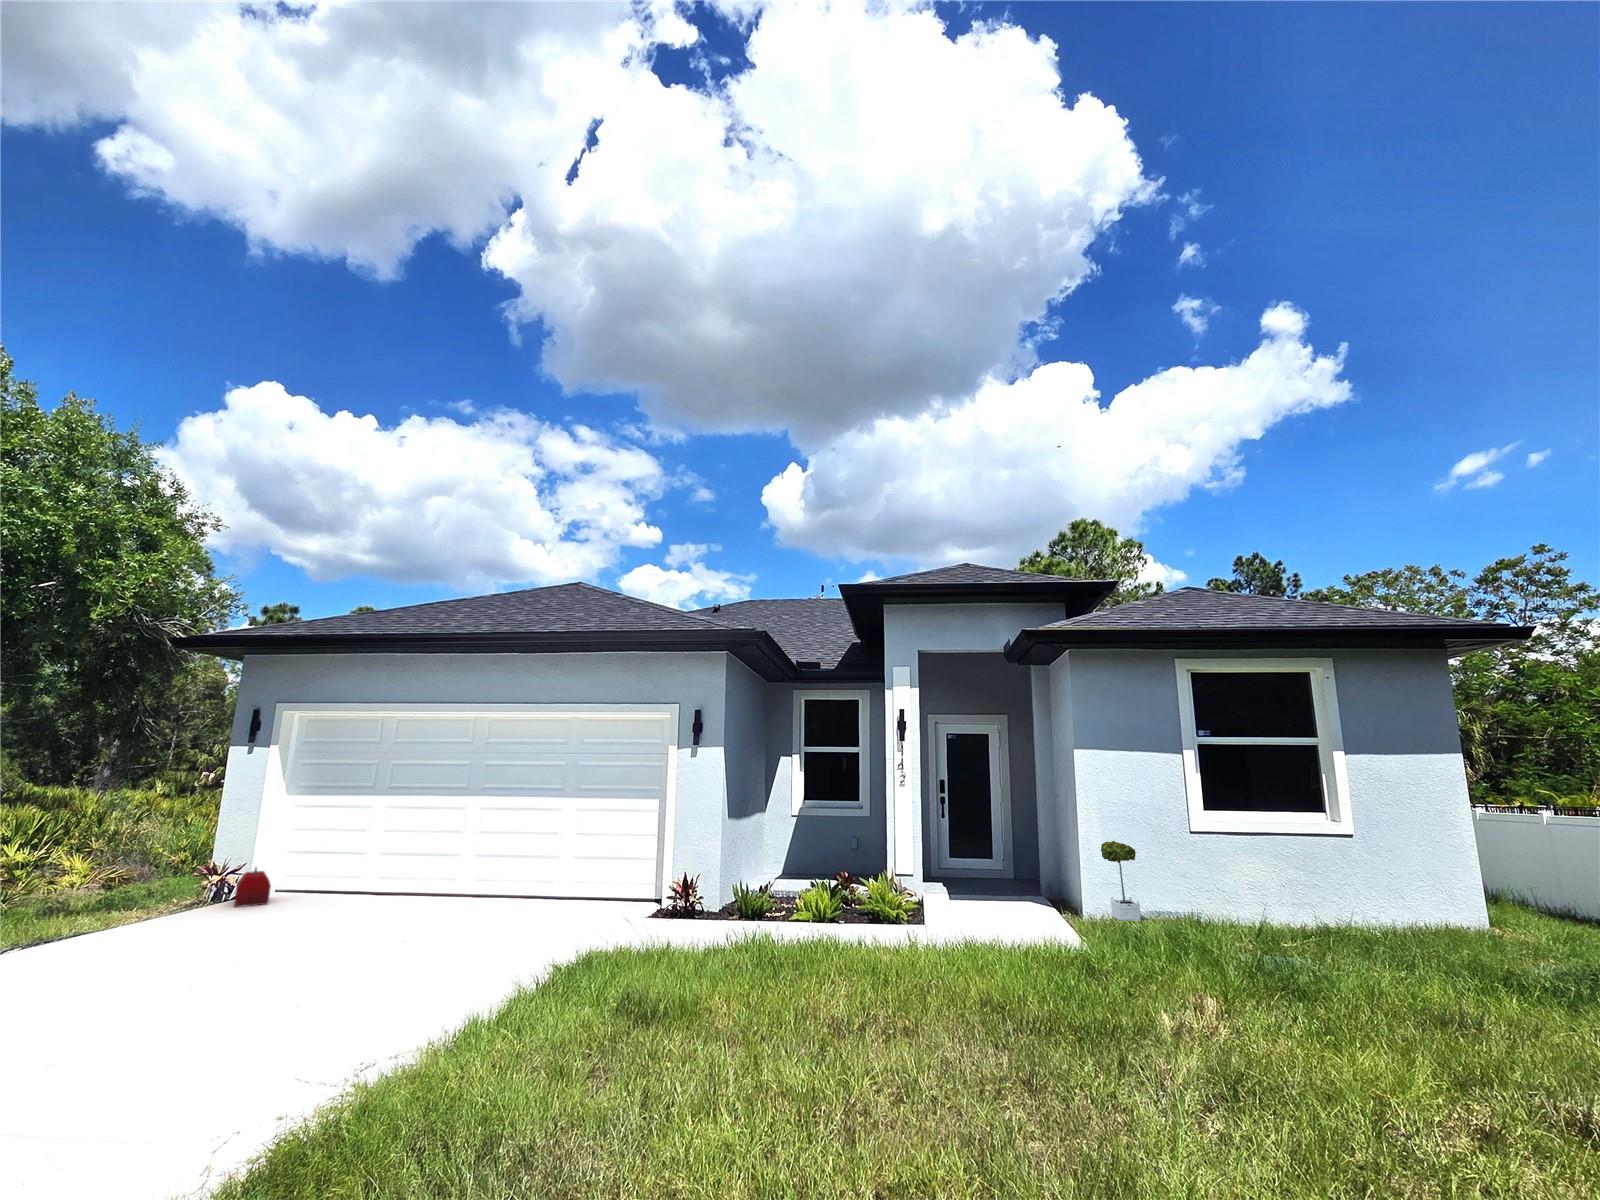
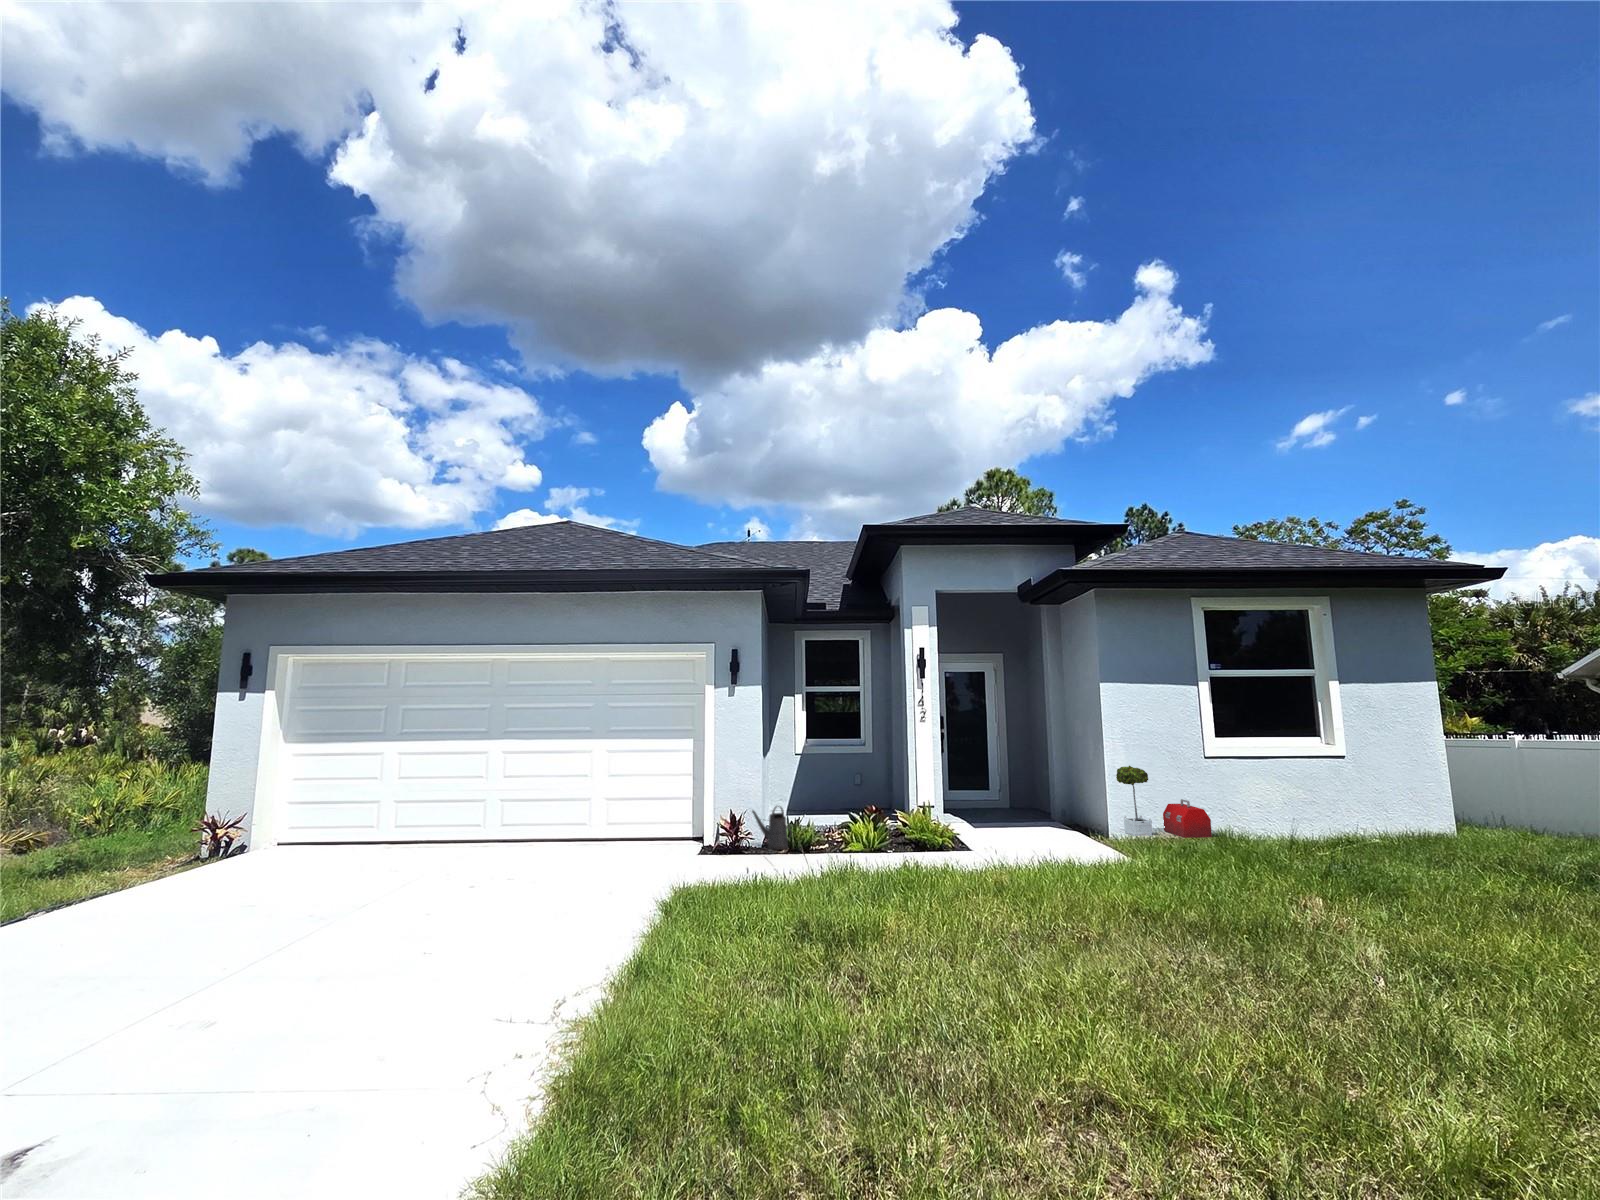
toolbox: present [234,868,271,907] -> present [1163,799,1212,838]
watering can: none [709,871,742,918] -> present [752,806,791,850]

